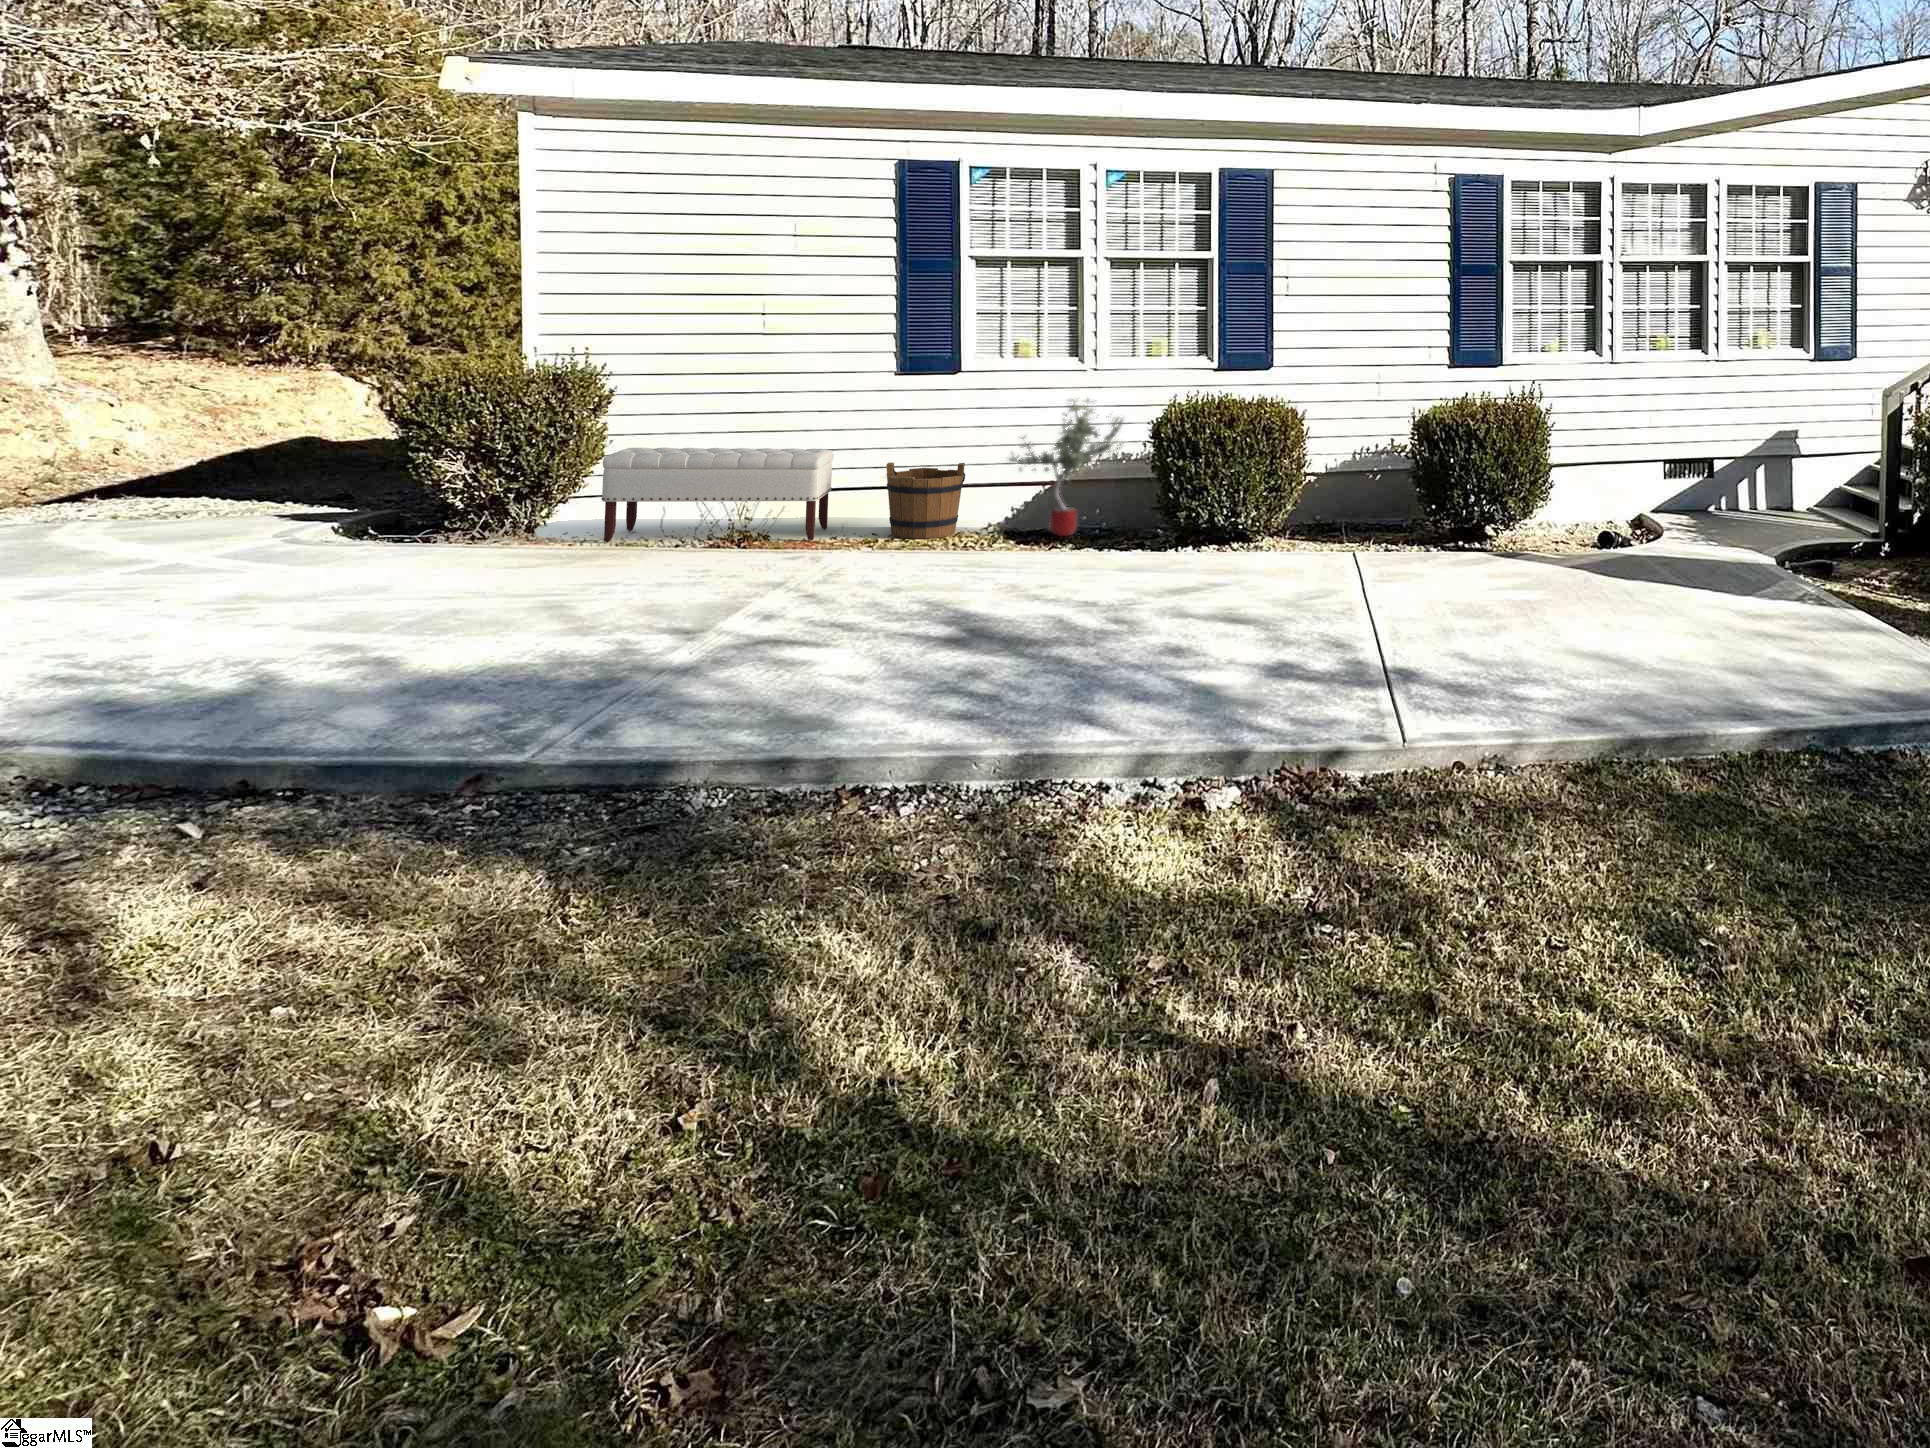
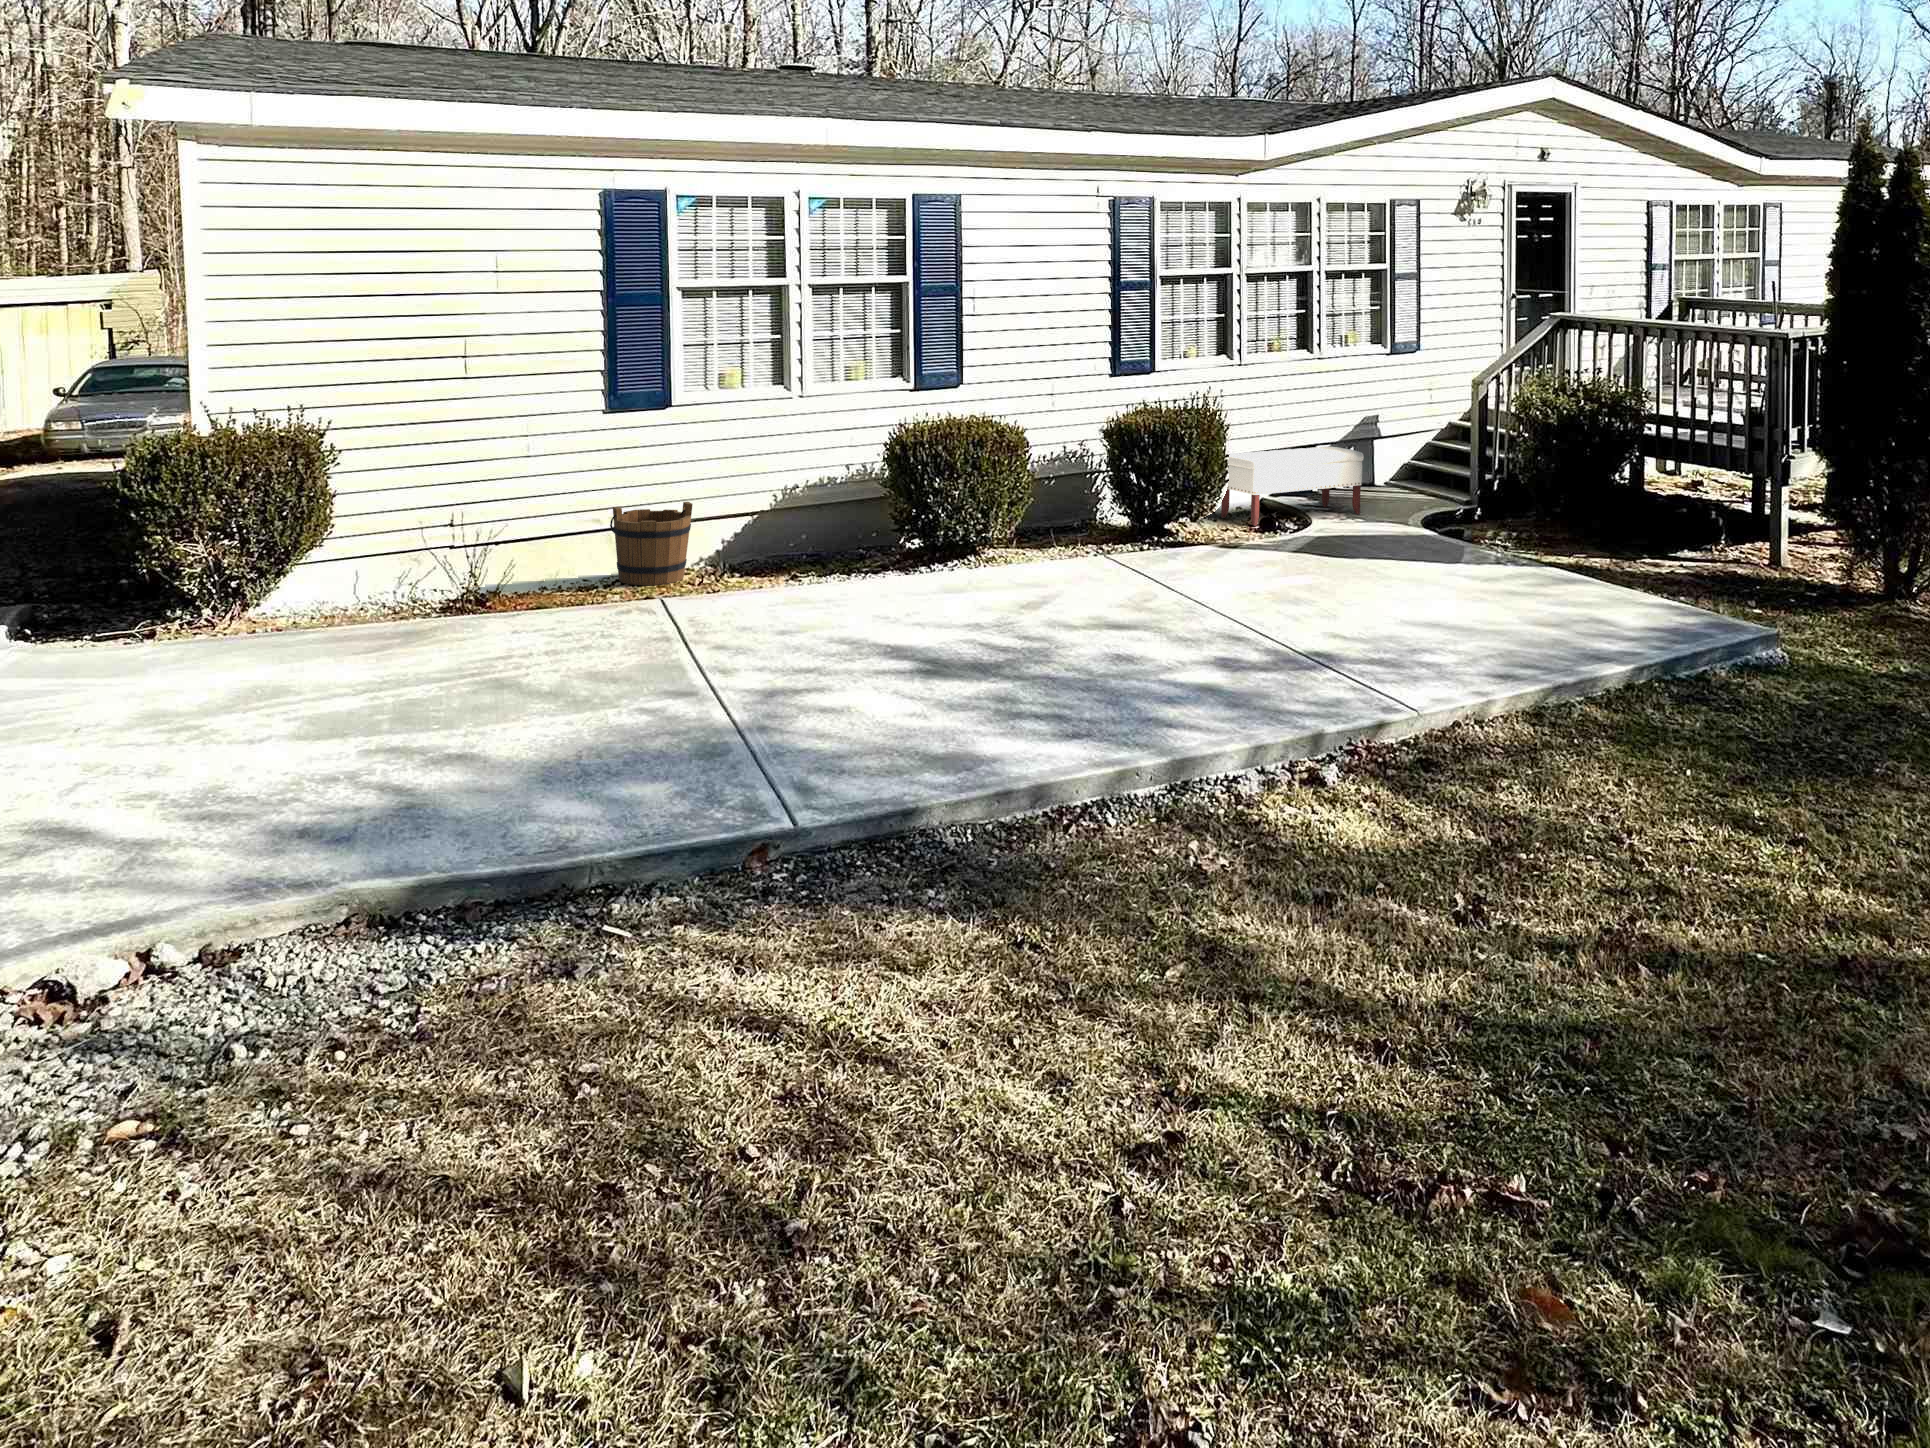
potted tree: present [1009,399,1123,536] -> none [733,426,850,569]
bench: present [601,448,834,542] -> present [1221,446,1364,526]

